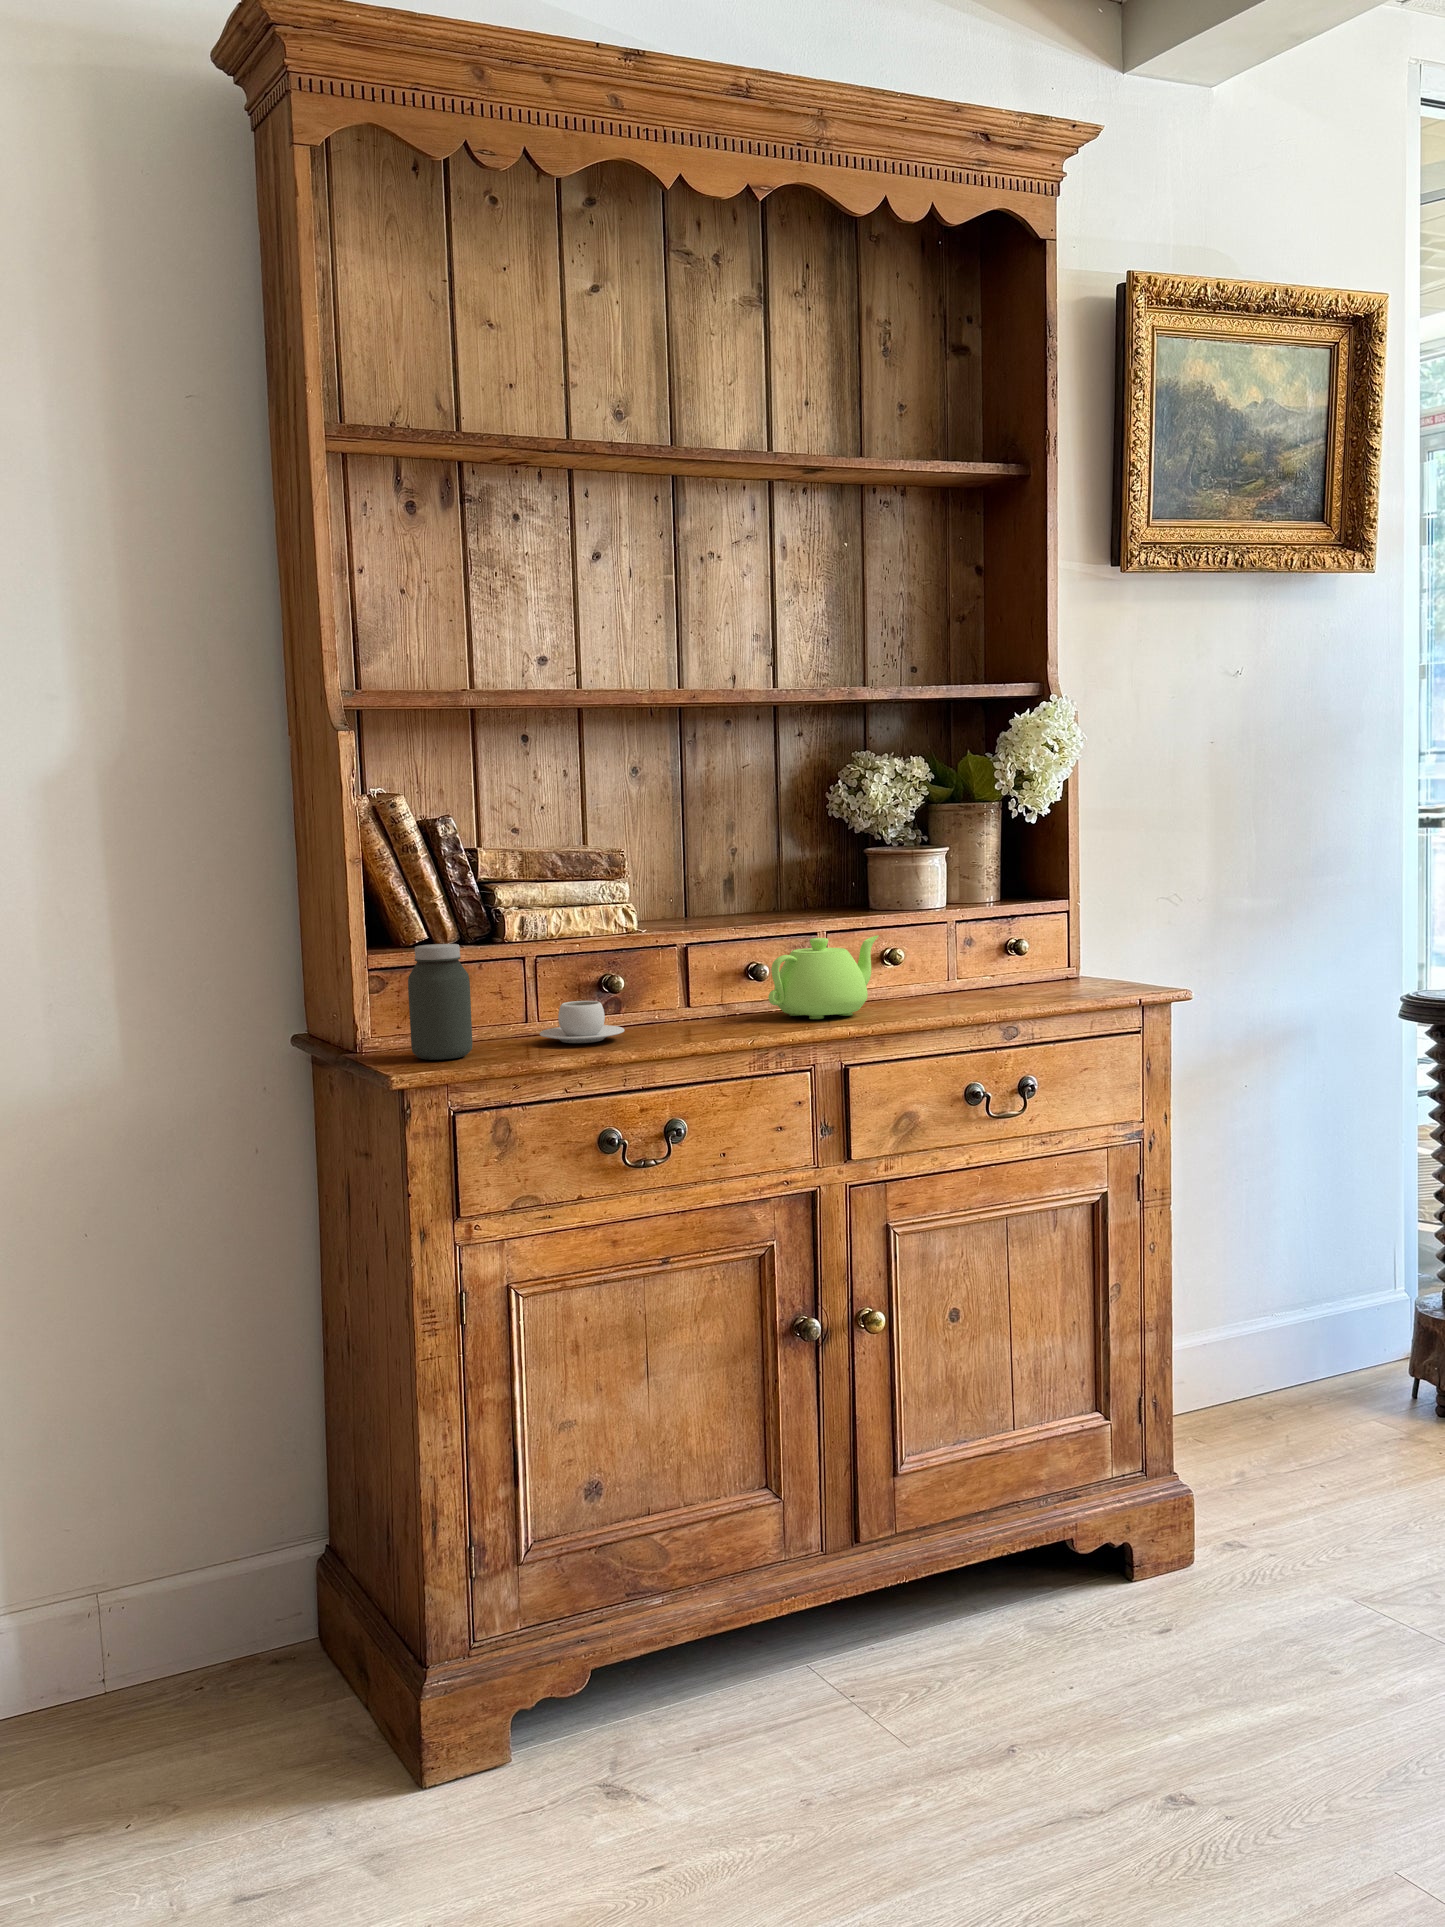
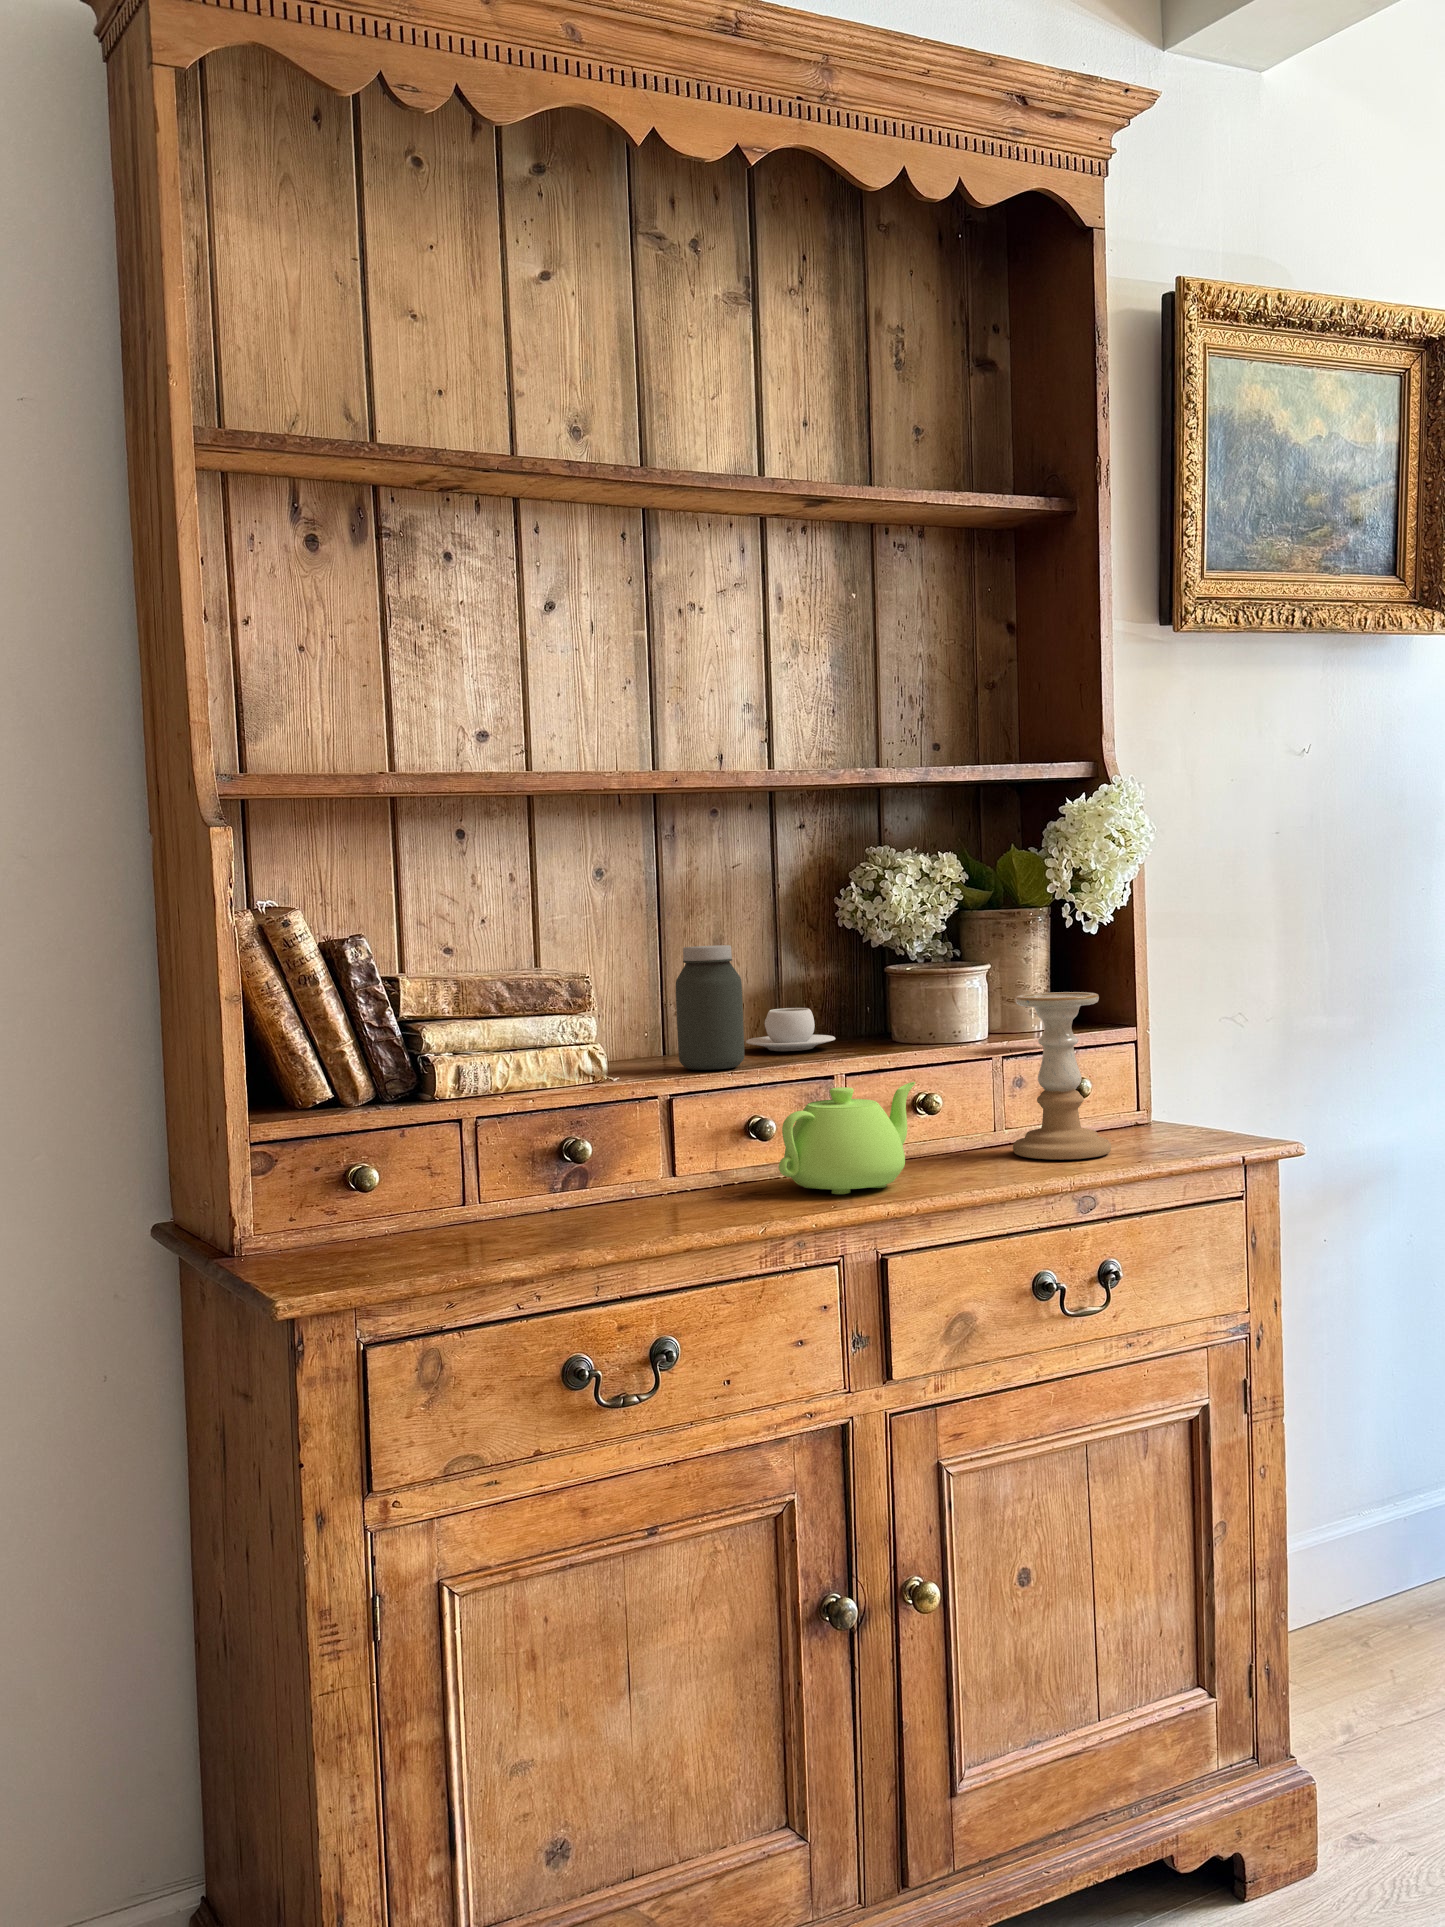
candle holder: none [961,868,1038,999] -> present [1013,992,1111,1159]
jar: present [408,944,472,1060] -> present [676,945,744,1070]
teacup: present [540,1001,624,1043] -> present [746,1008,835,1051]

